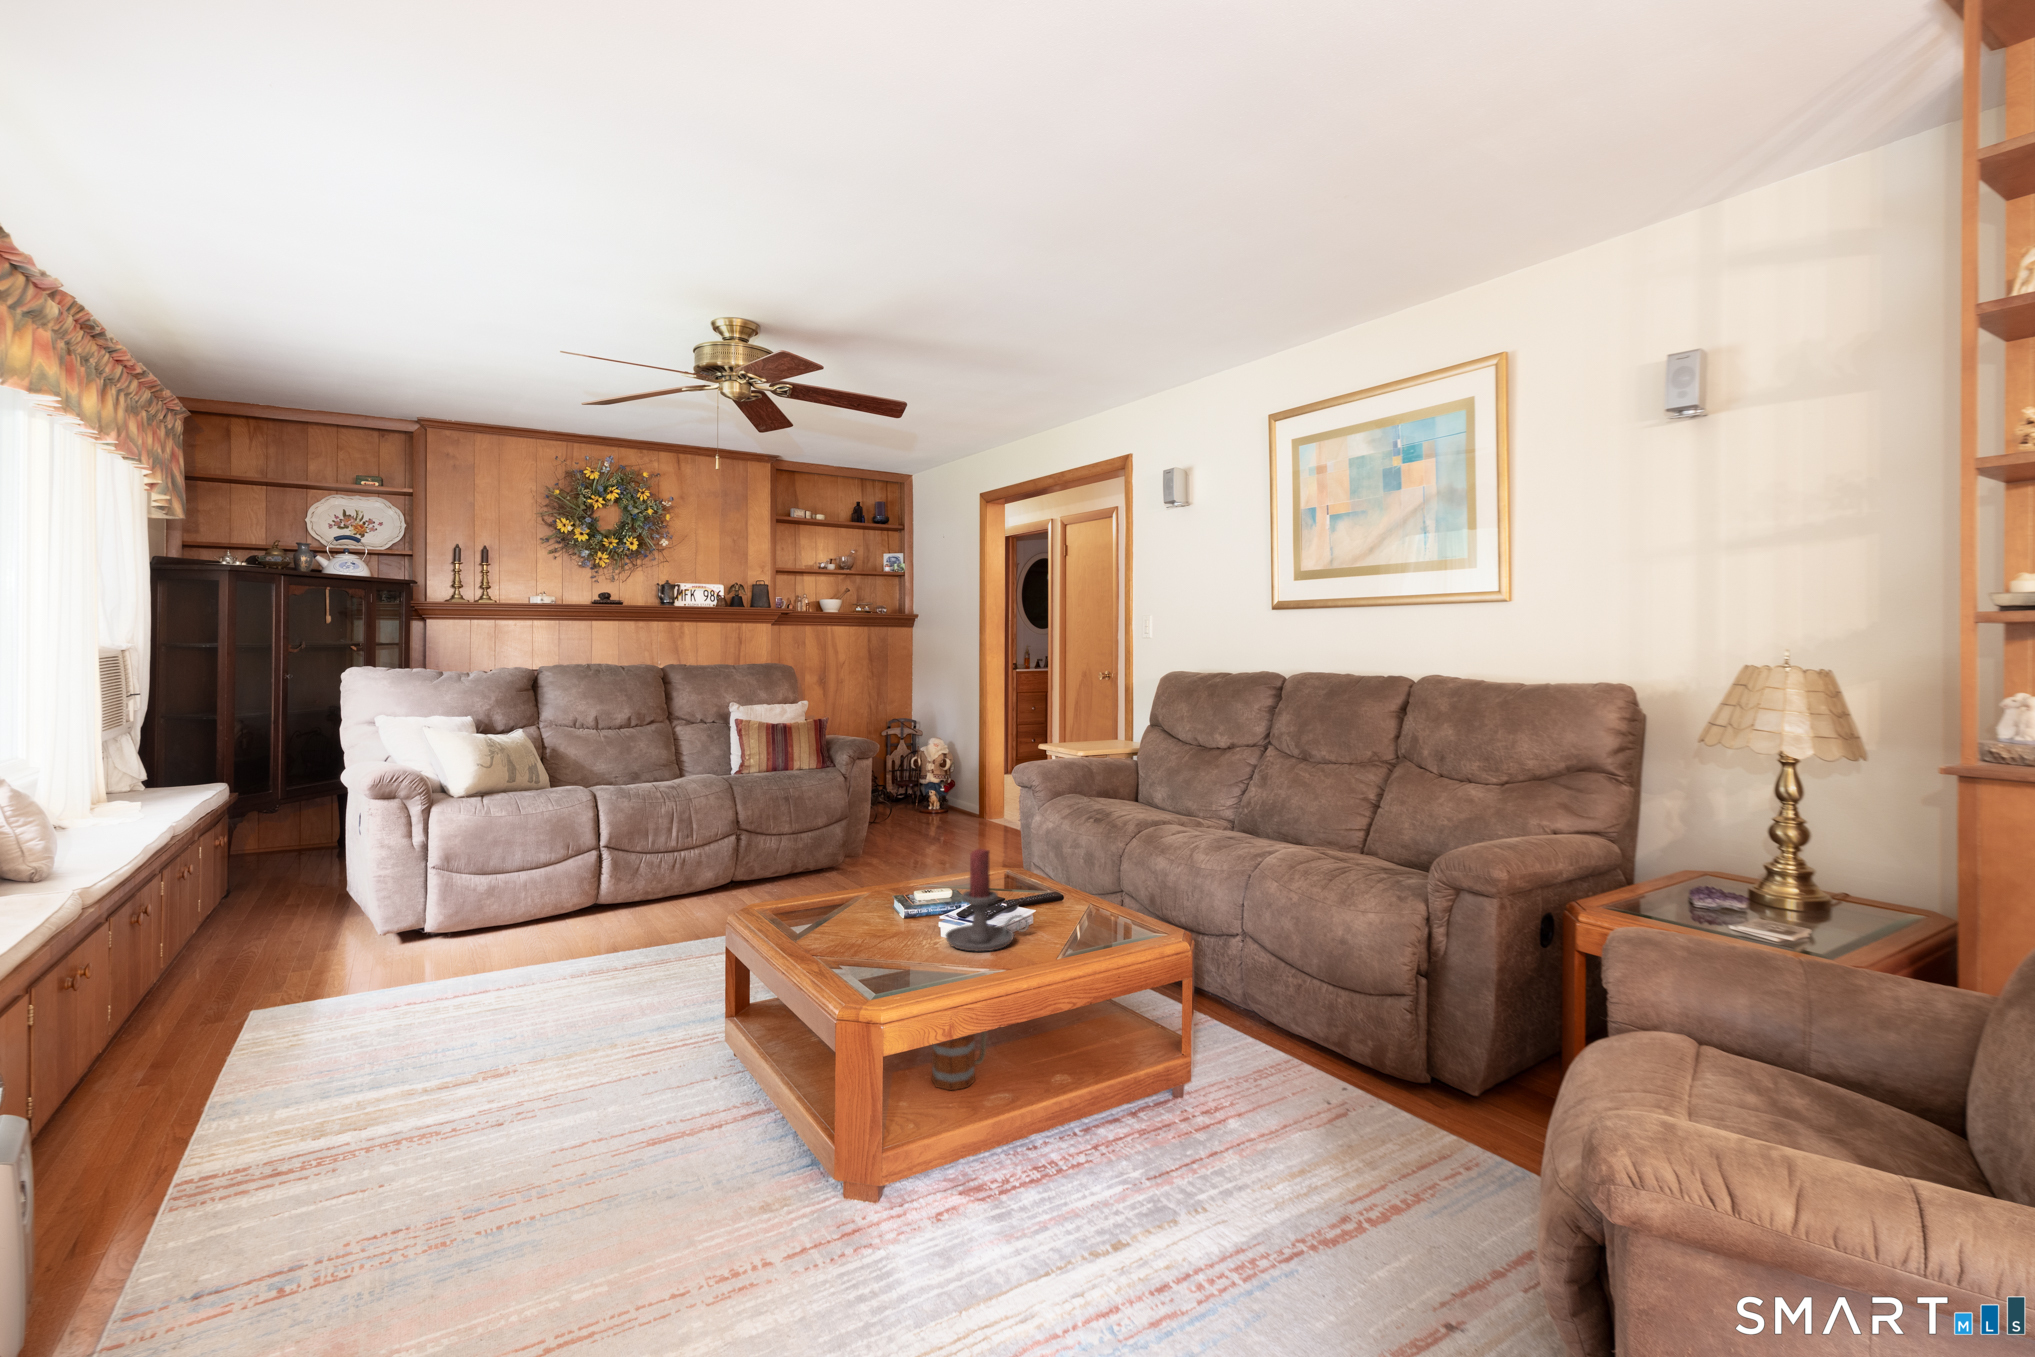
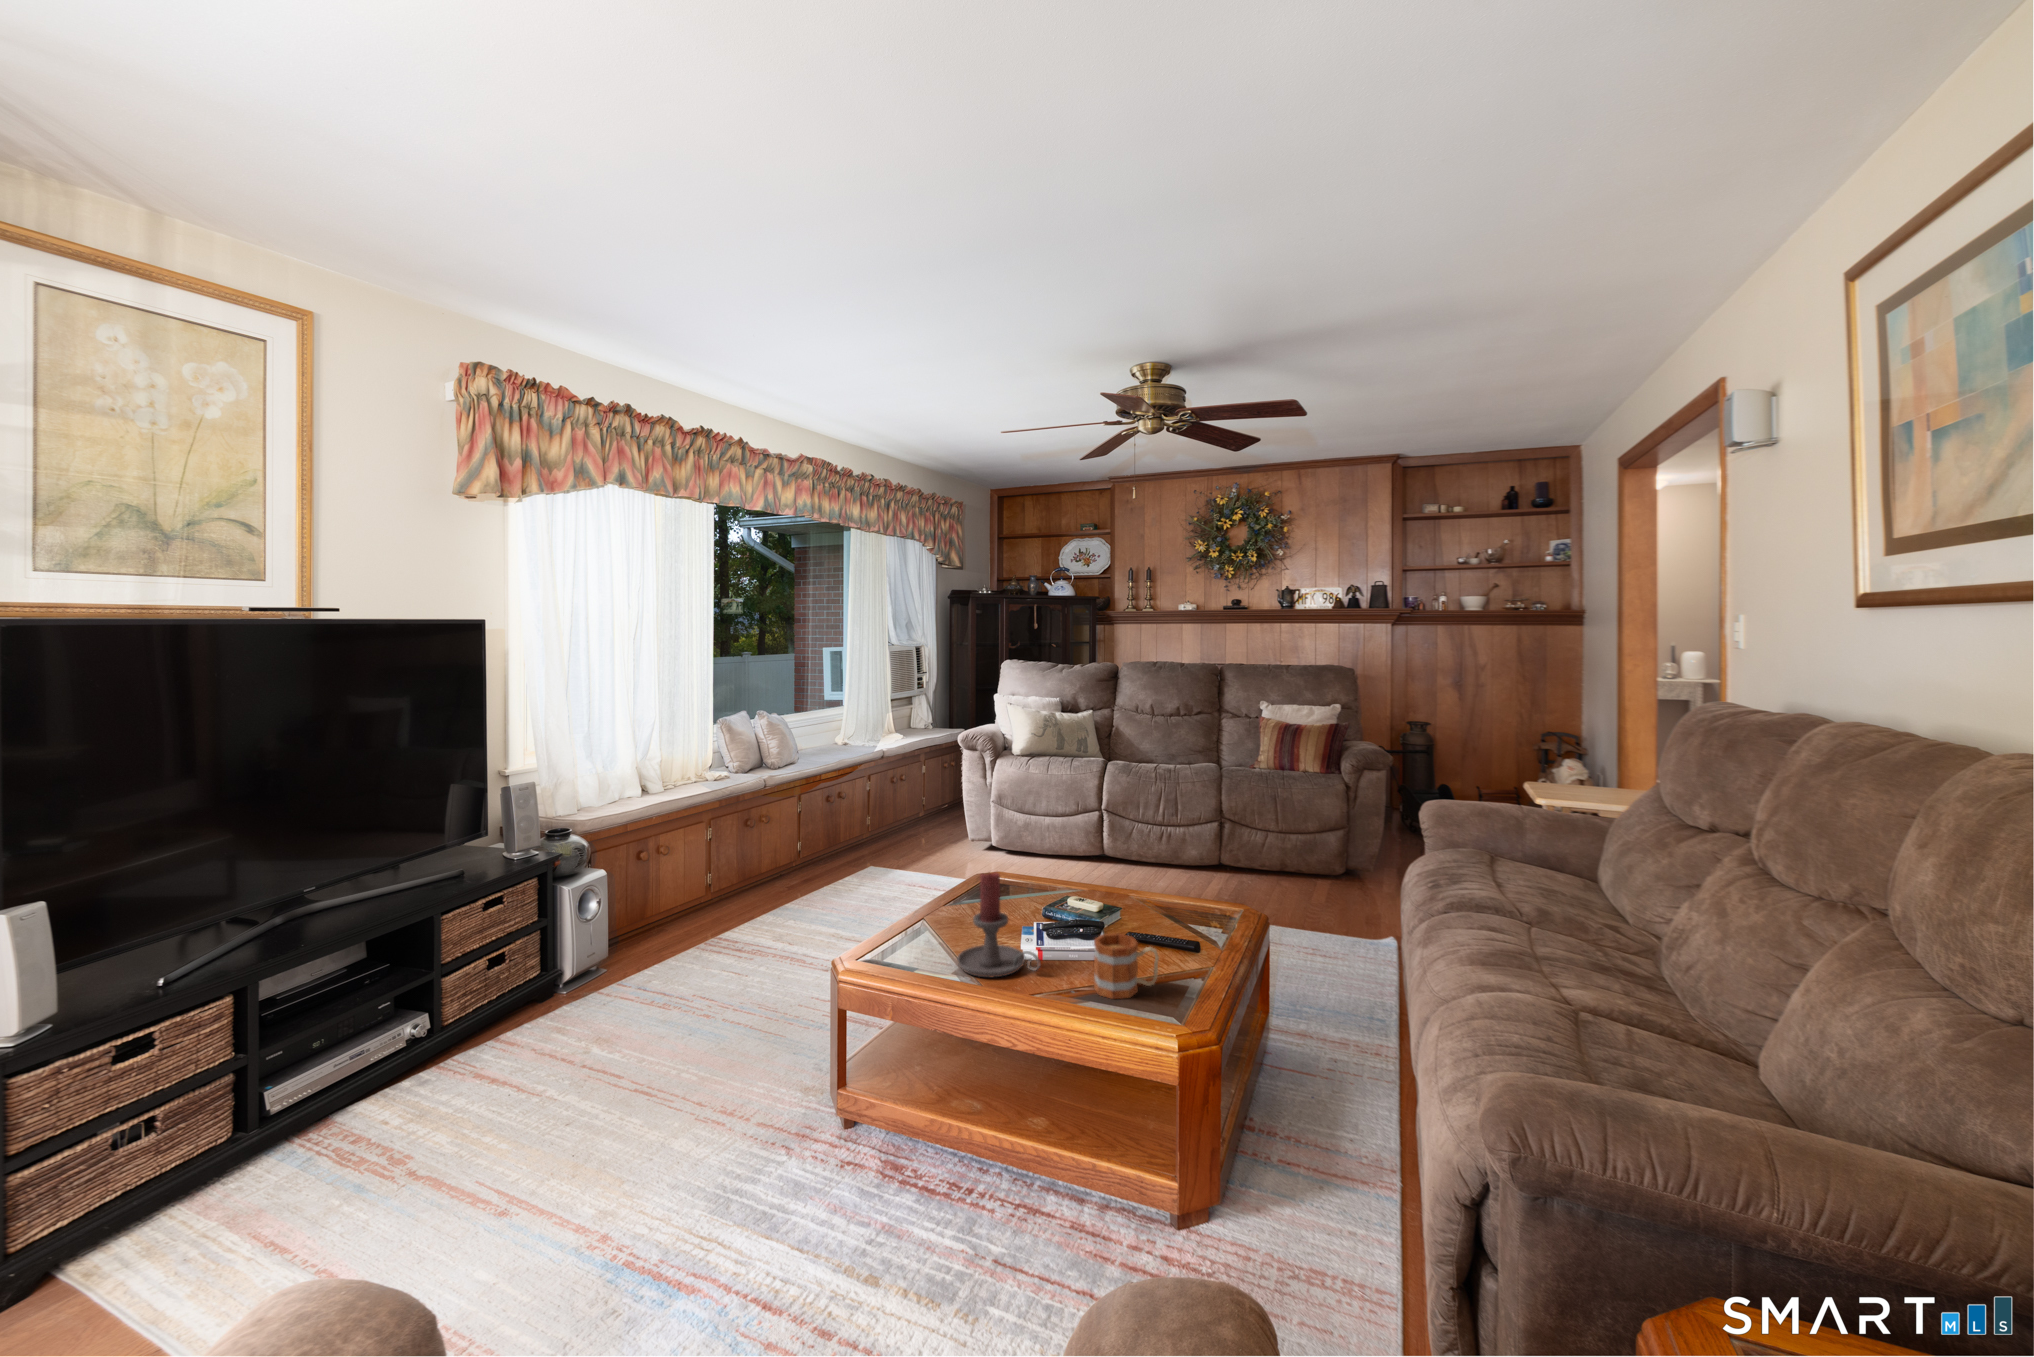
mug: present [932,1032,987,1090] -> present [1094,933,1159,999]

